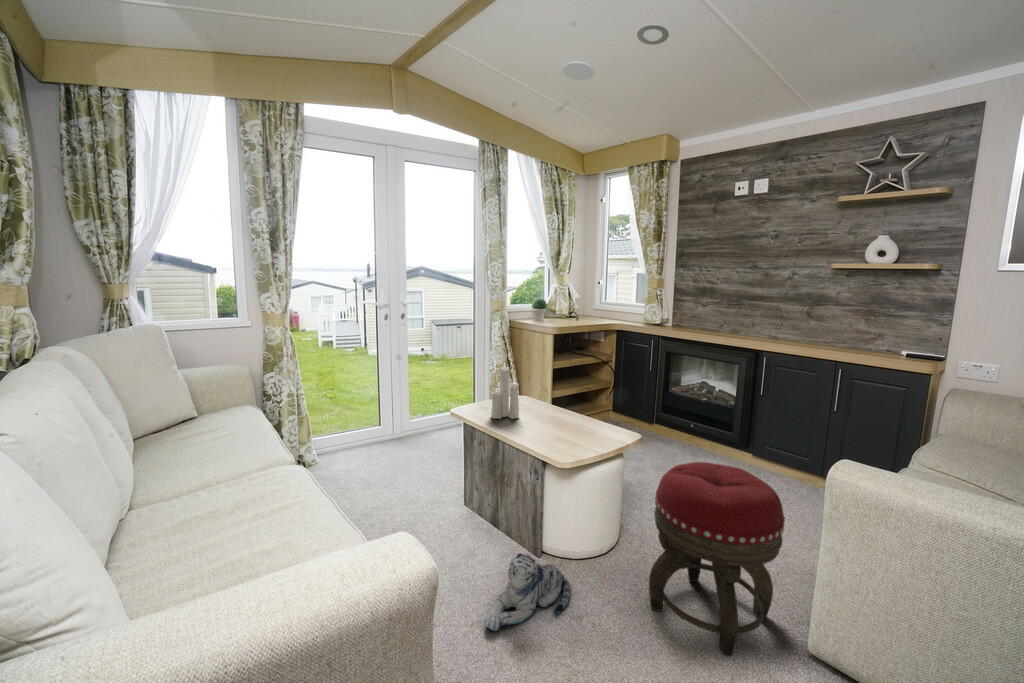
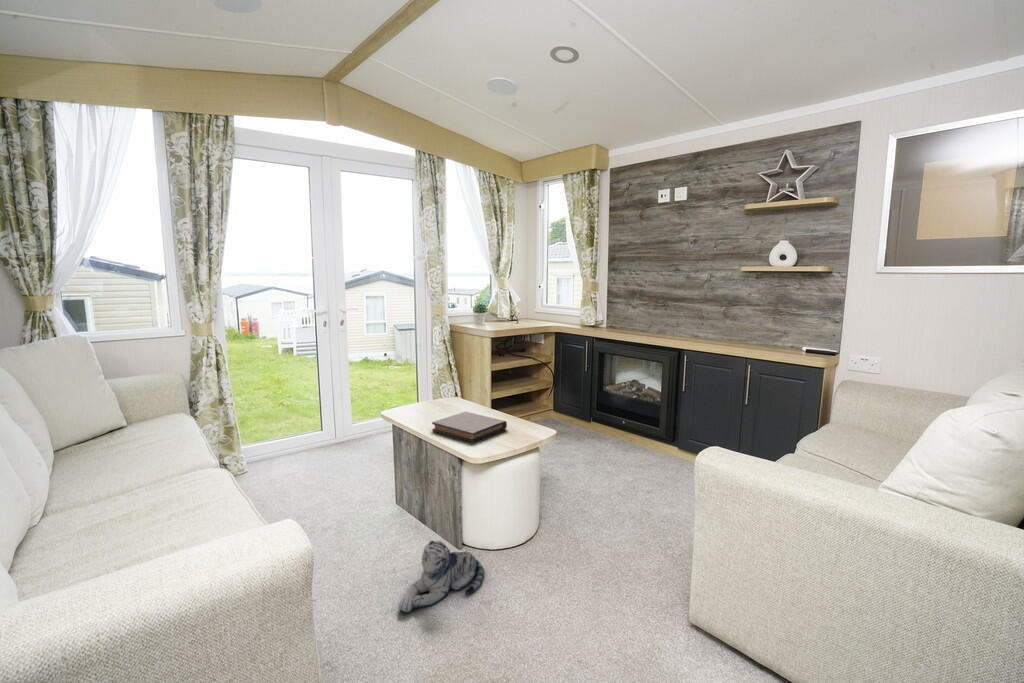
candle: present [491,366,519,419] -> none [418,360,445,419]
book: none [509,412,588,446] -> present [432,412,507,442]
footstool: present [649,462,785,656] -> none [553,451,664,622]

